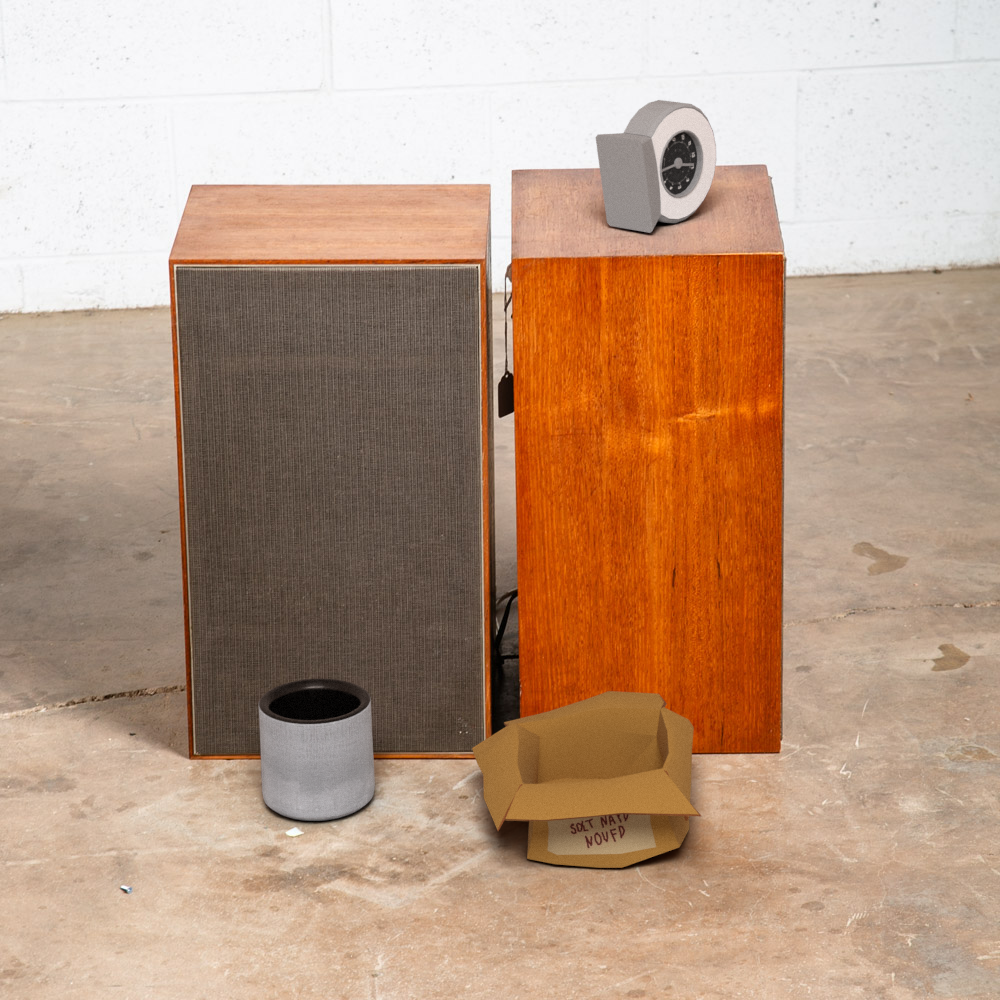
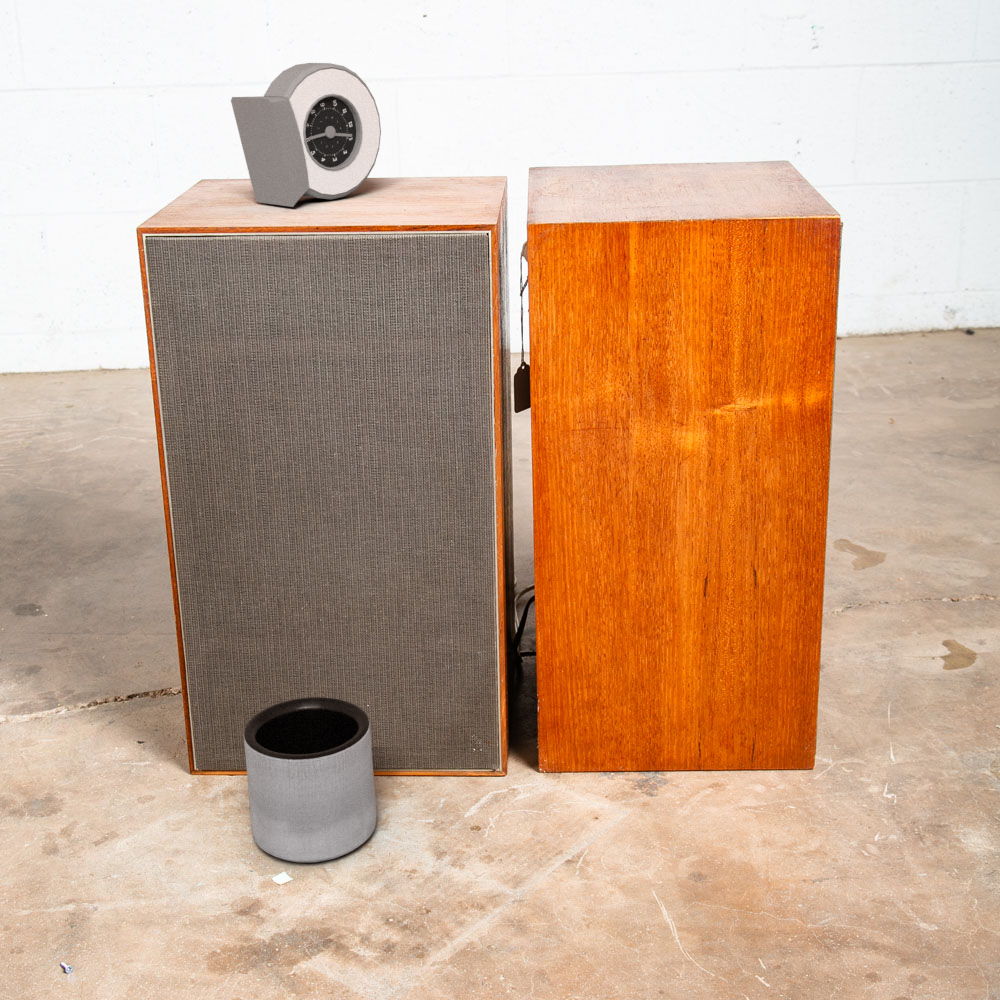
alarm clock: present [596,100,716,233] -> present [231,63,381,207]
cardboard box: present [472,691,701,868] -> none [484,711,755,937]

